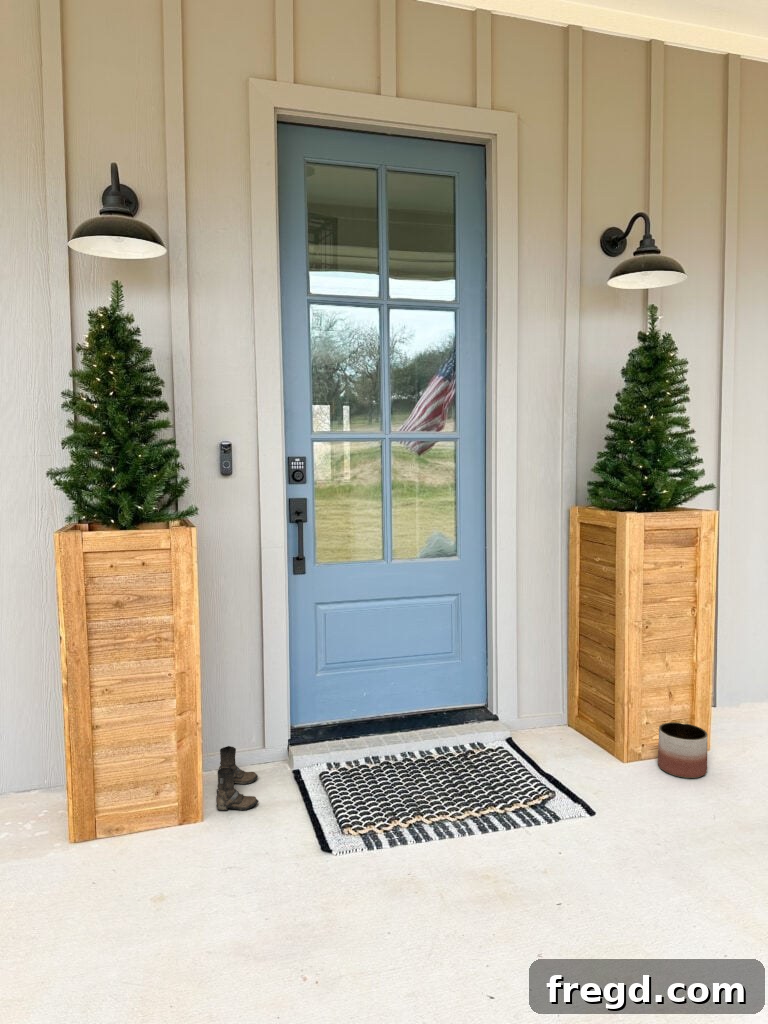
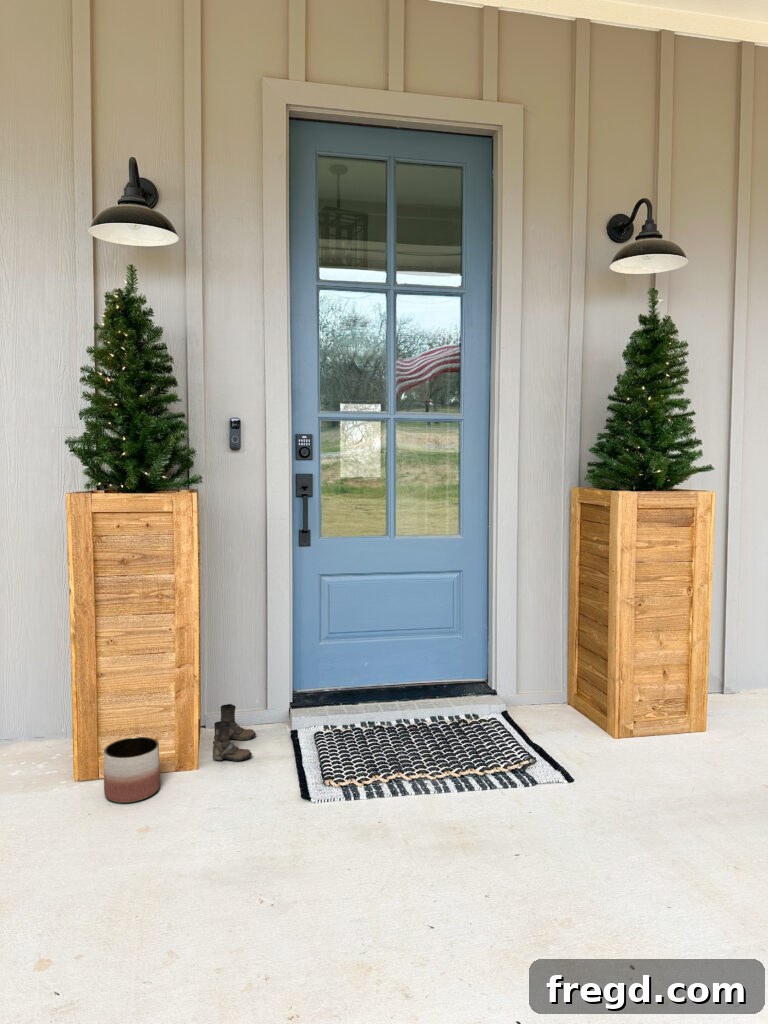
planter: present [658,722,708,778] -> present [104,737,160,803]

